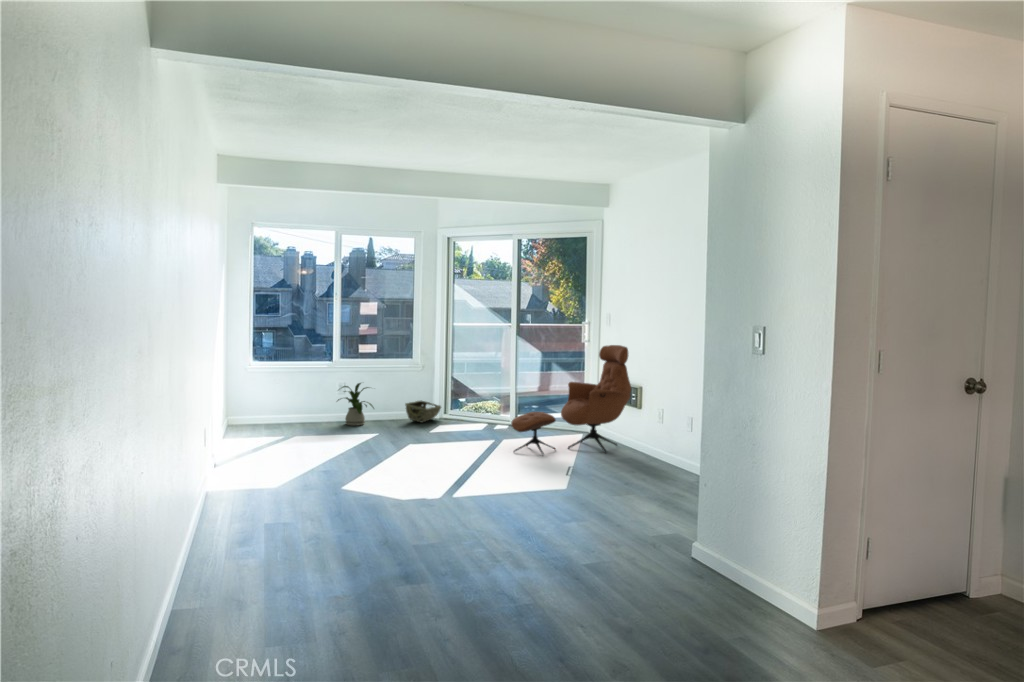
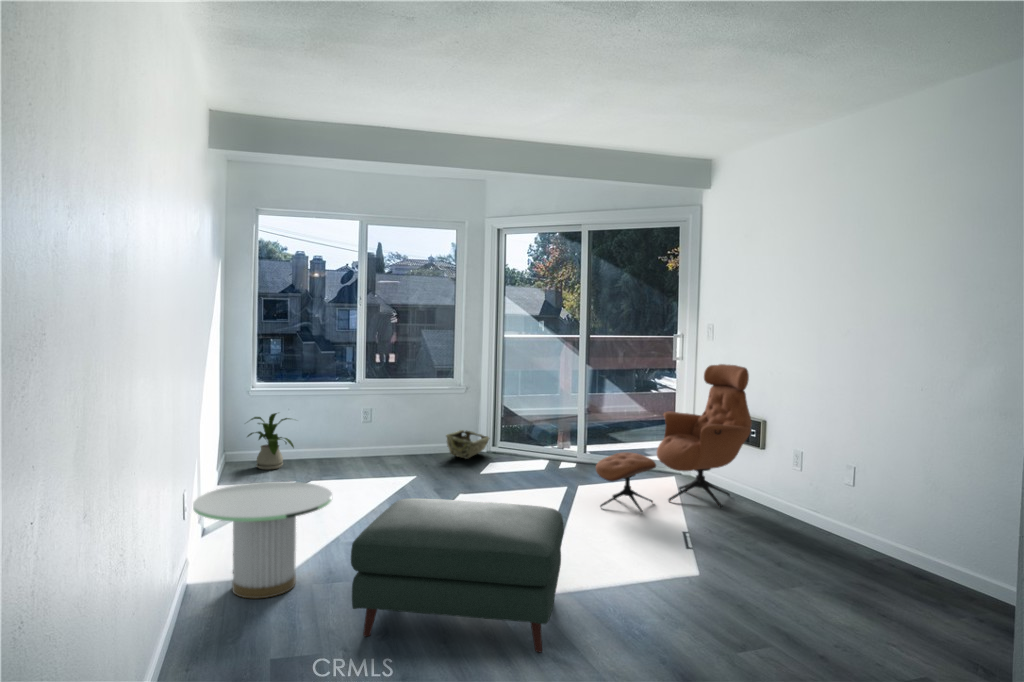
house plant: present [338,383,374,426] -> present [247,413,294,470]
side table: none [211,424,306,499] -> present [193,481,332,598]
ottoman: none [315,433,463,523] -> present [351,498,564,652]

